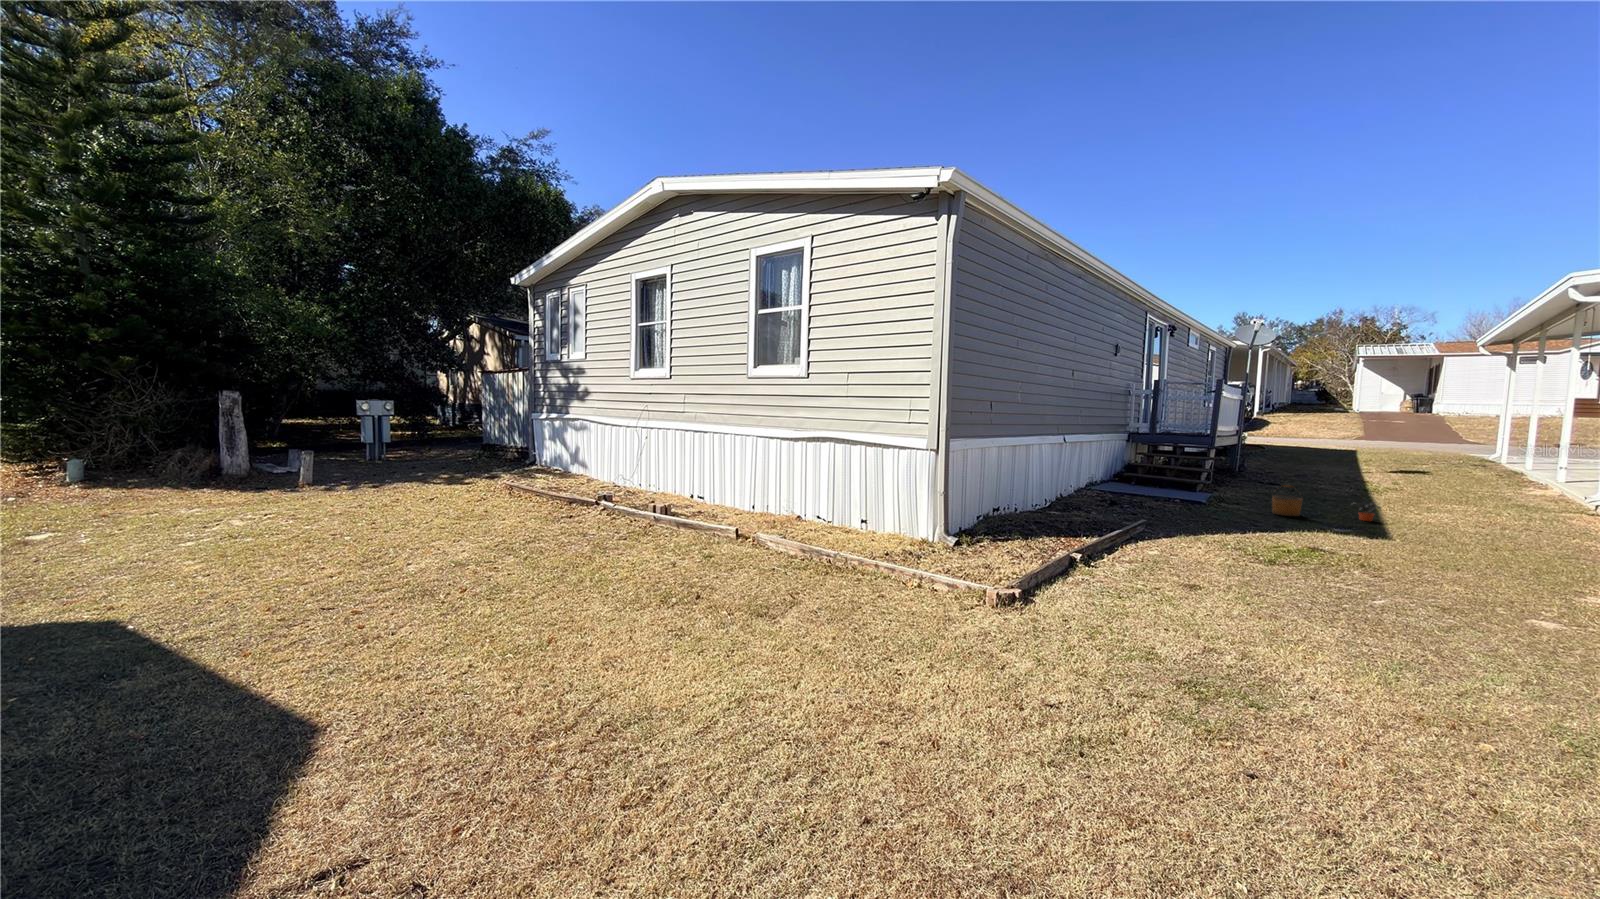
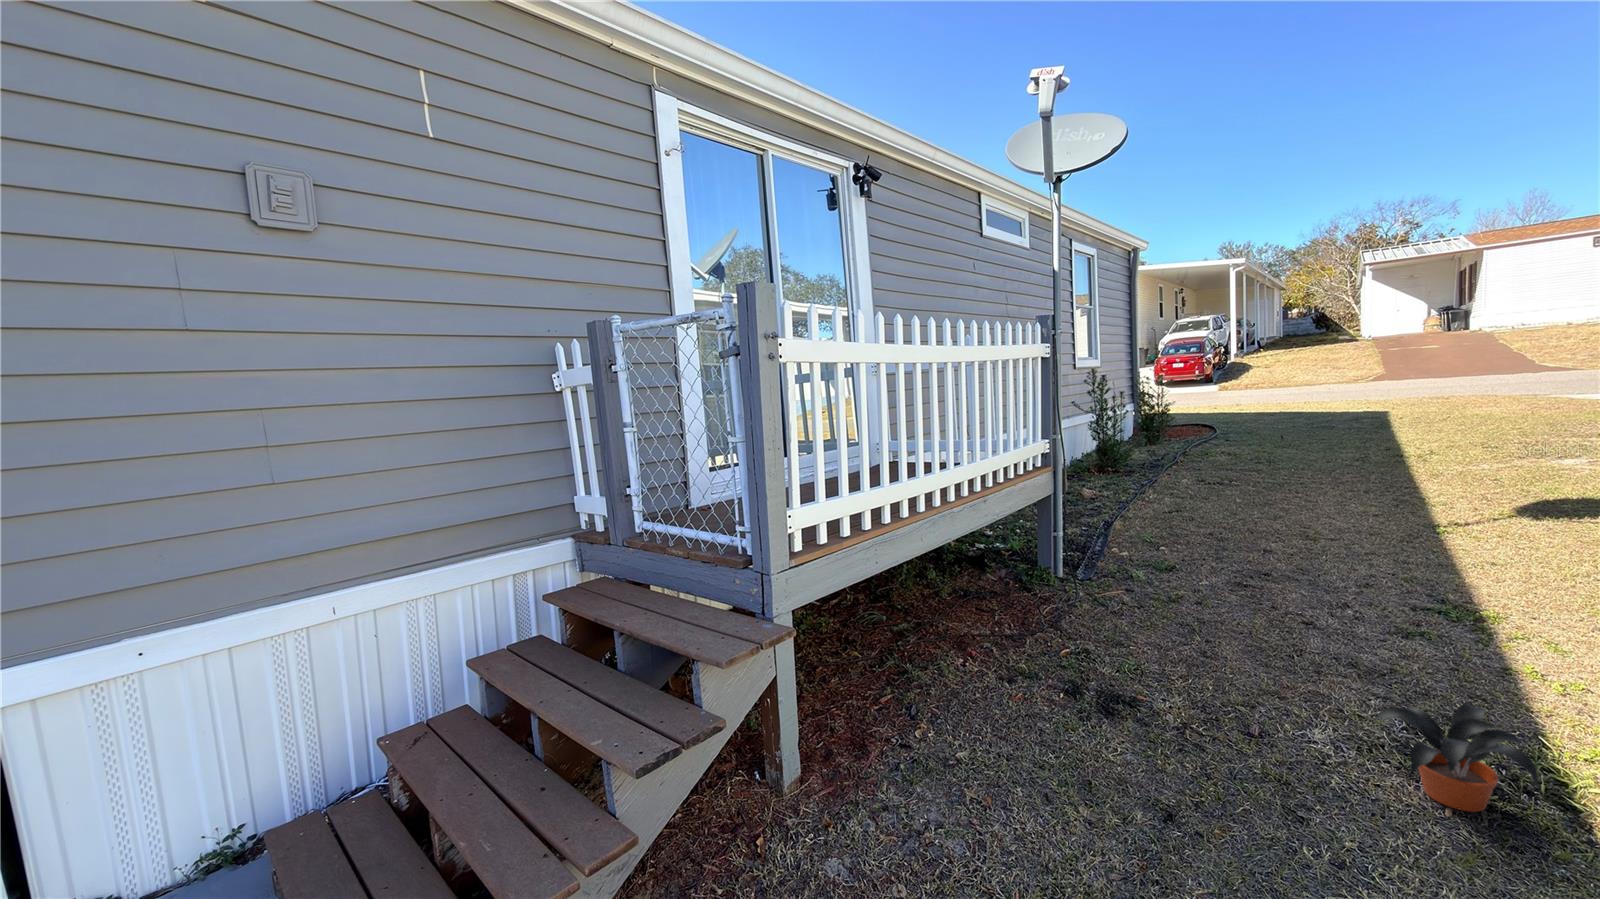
bucket: present [1272,485,1303,516] -> none [1049,637,1160,783]

